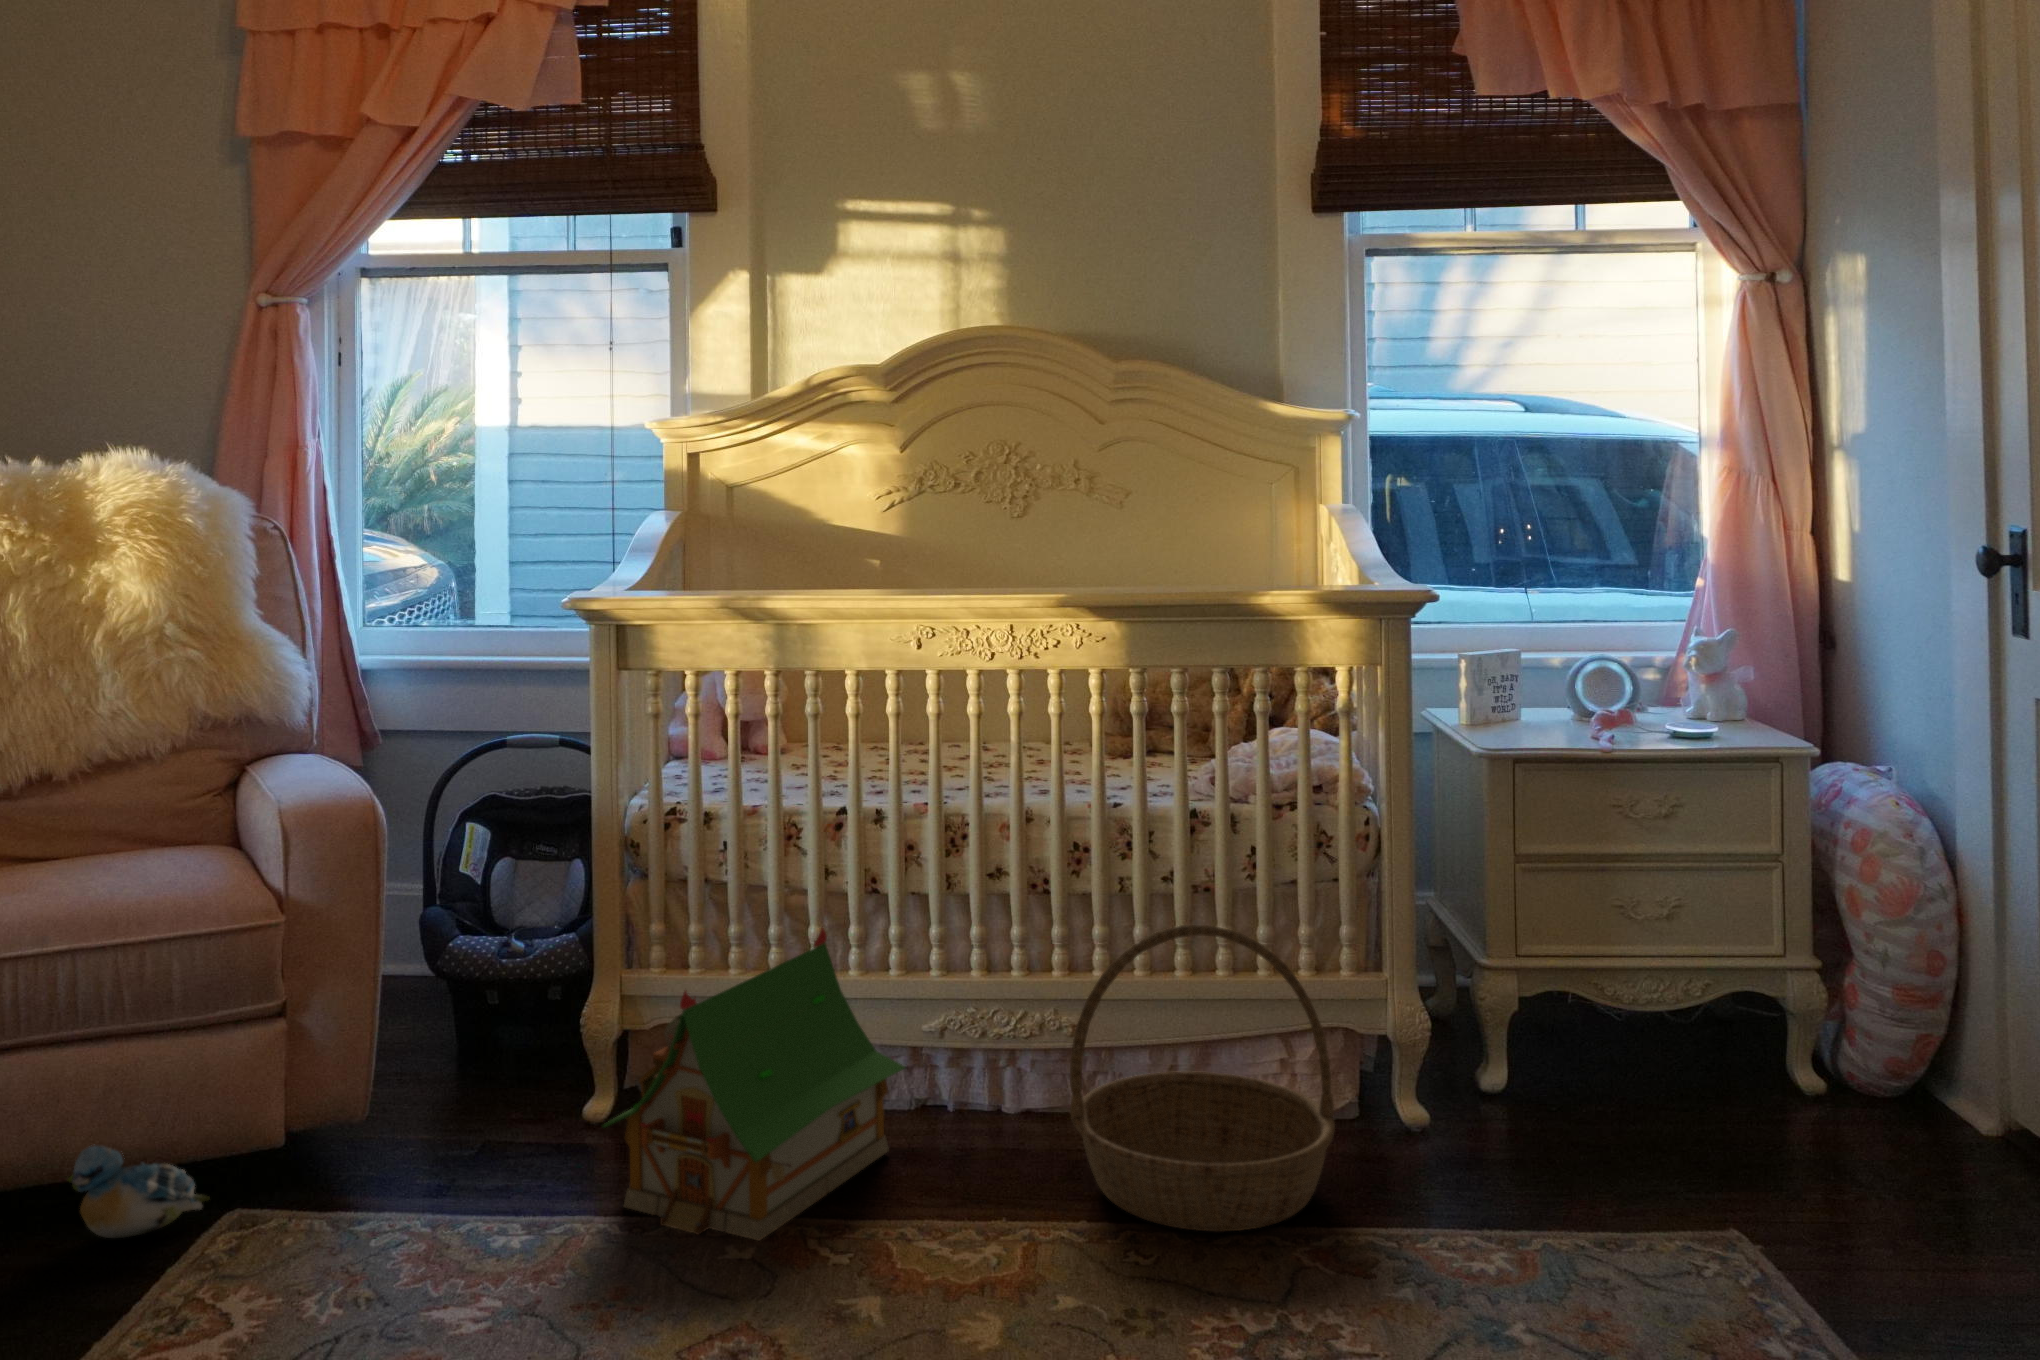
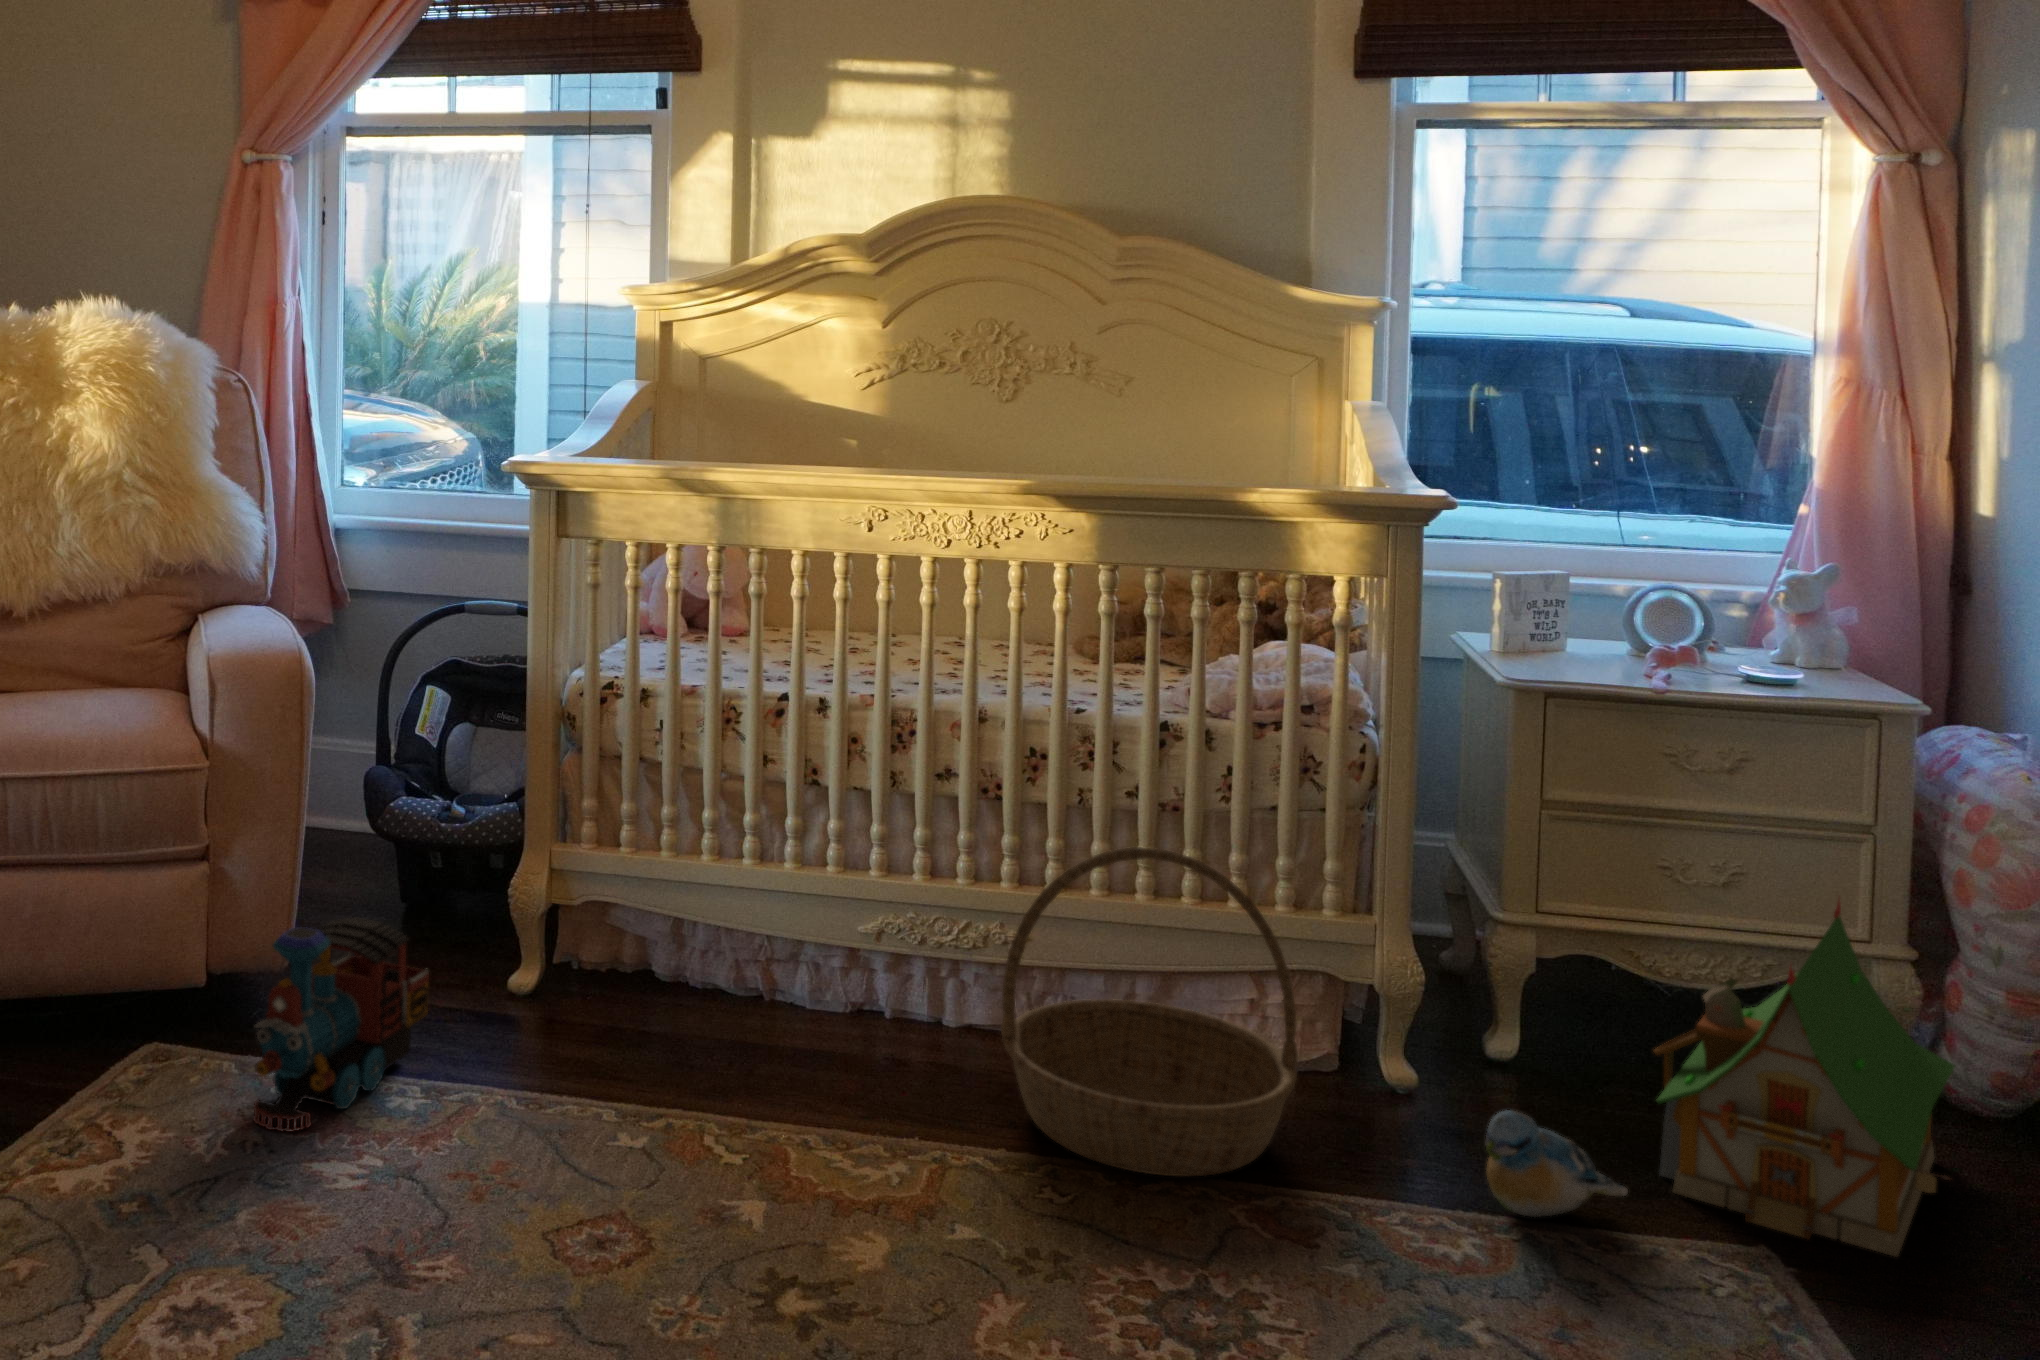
toy house: present [602,928,905,1241] -> present [1654,901,1955,1256]
toy train: none [347,1065,515,1294] -> present [254,917,429,1132]
plush toy: present [68,1146,210,1238] -> present [1486,1110,1628,1217]

